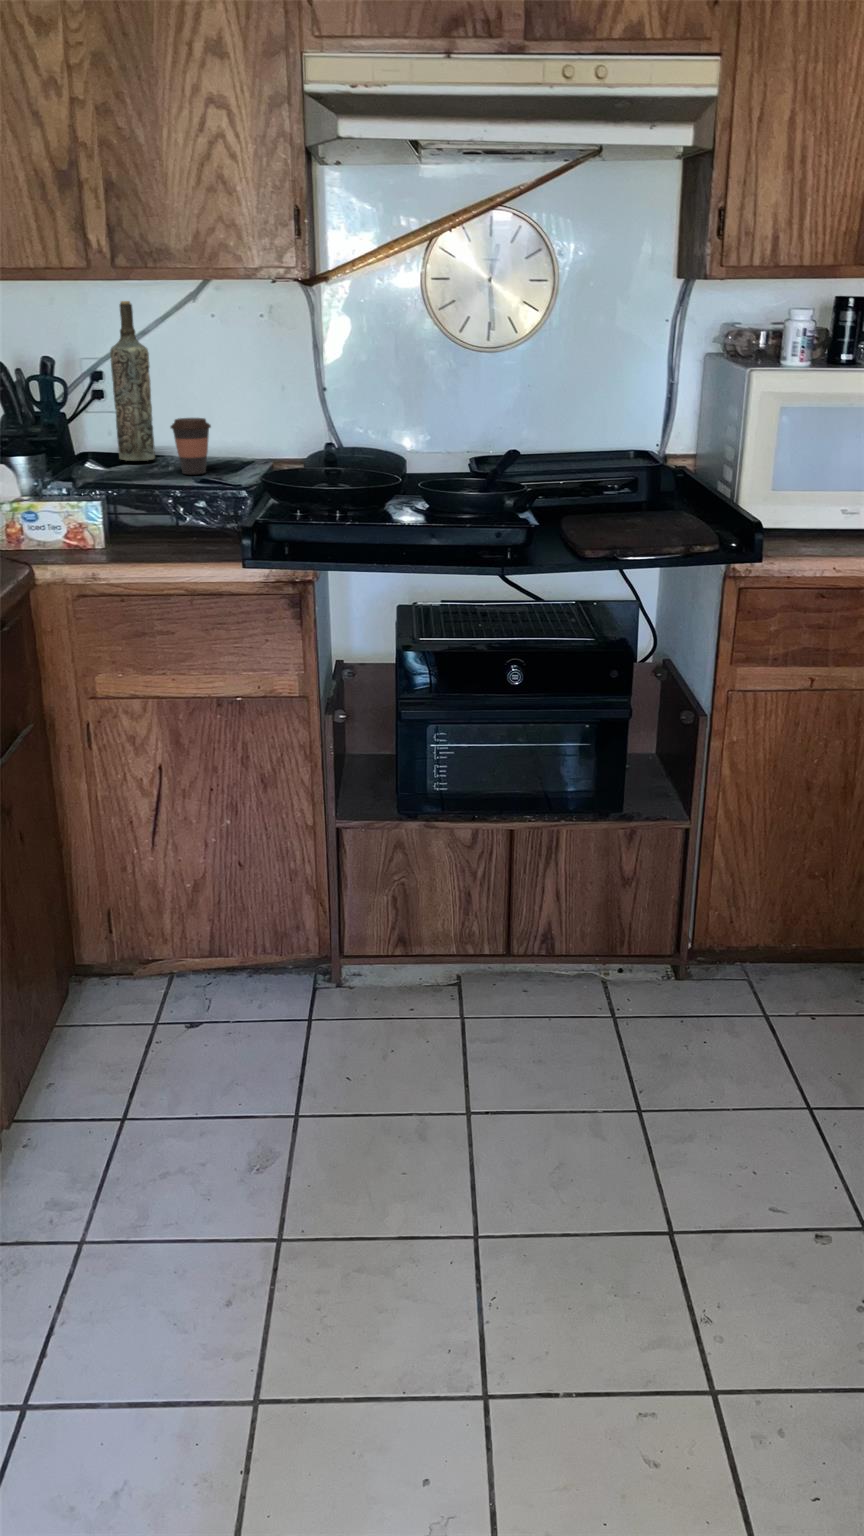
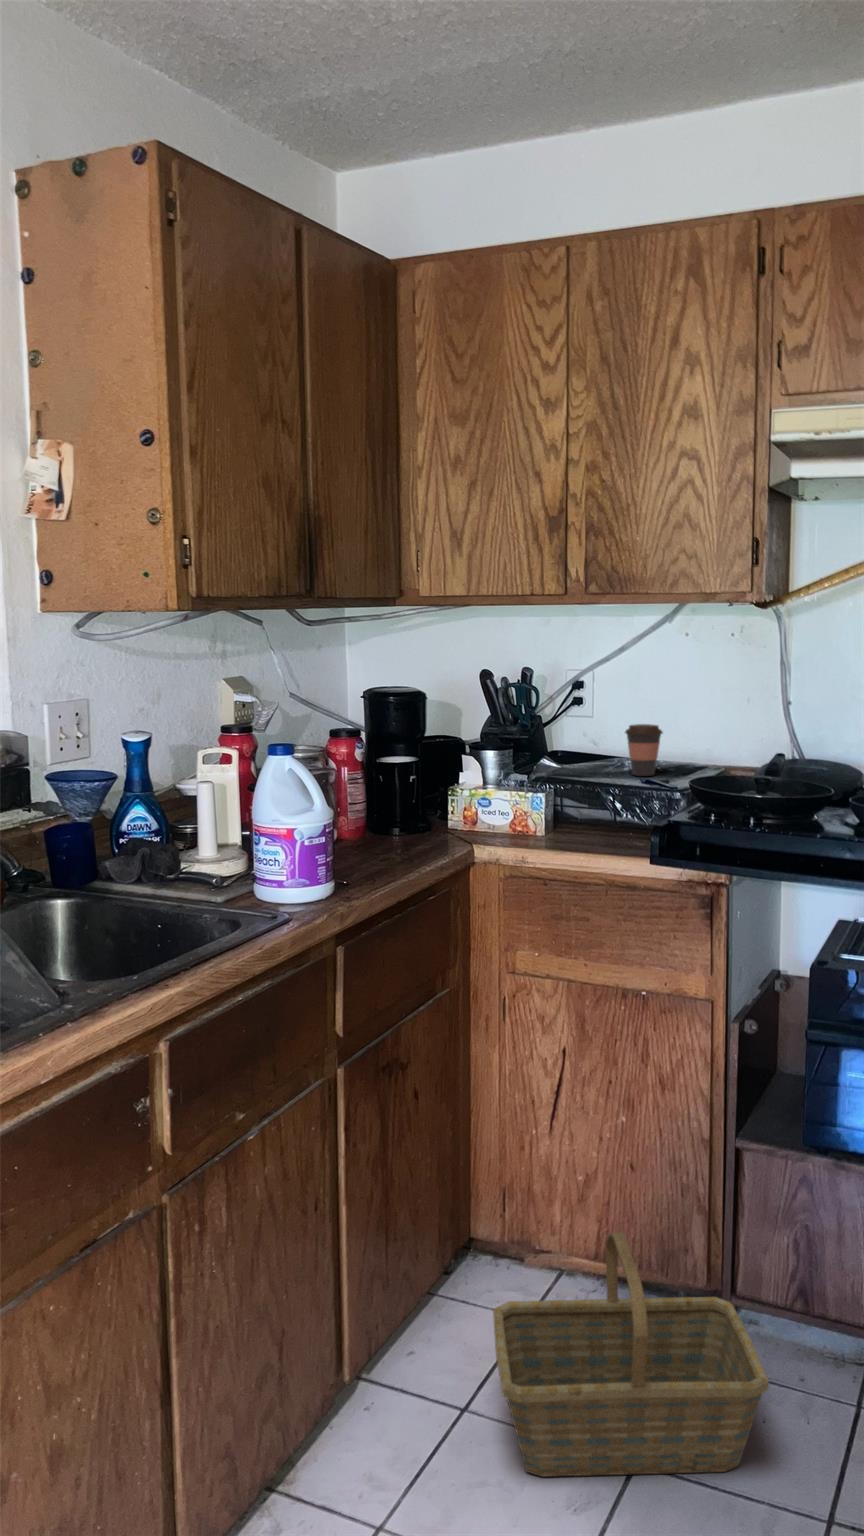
bottle: present [110,301,155,461] -> none [584,622,620,761]
basket: none [146,926,412,1156] -> present [493,1232,769,1477]

